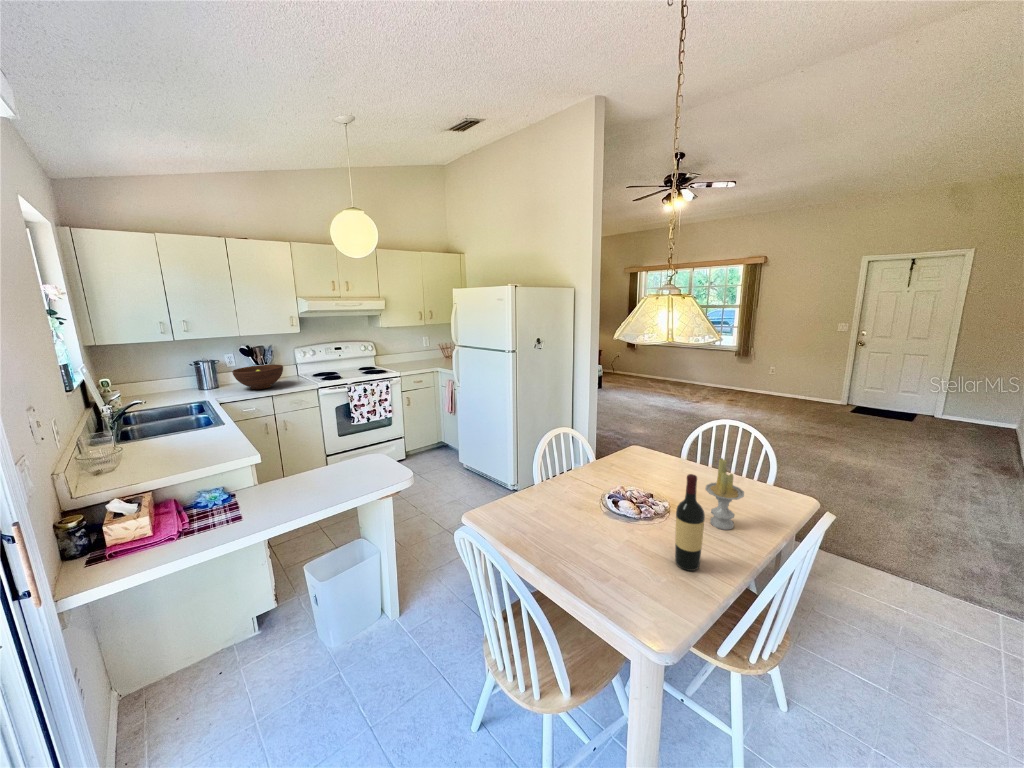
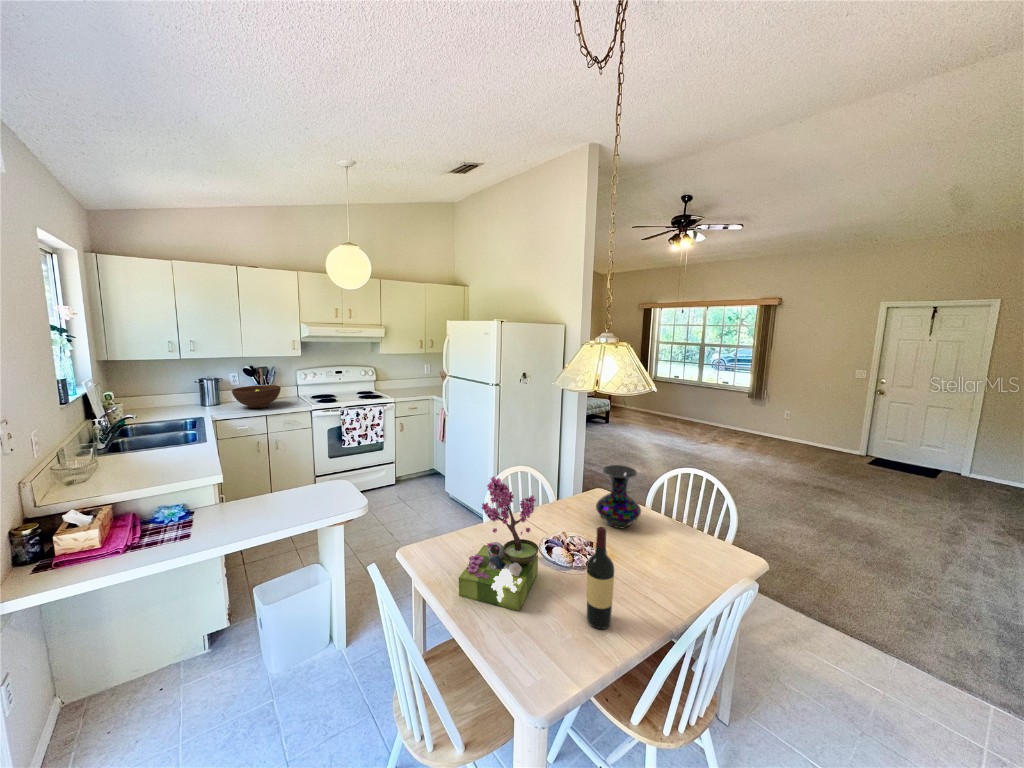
vase: none [644,420,690,481] -> present [596,465,641,528]
flower arrangement: none [544,434,616,561] -> present [459,476,538,611]
candle: present [705,458,744,530] -> none [637,510,675,587]

